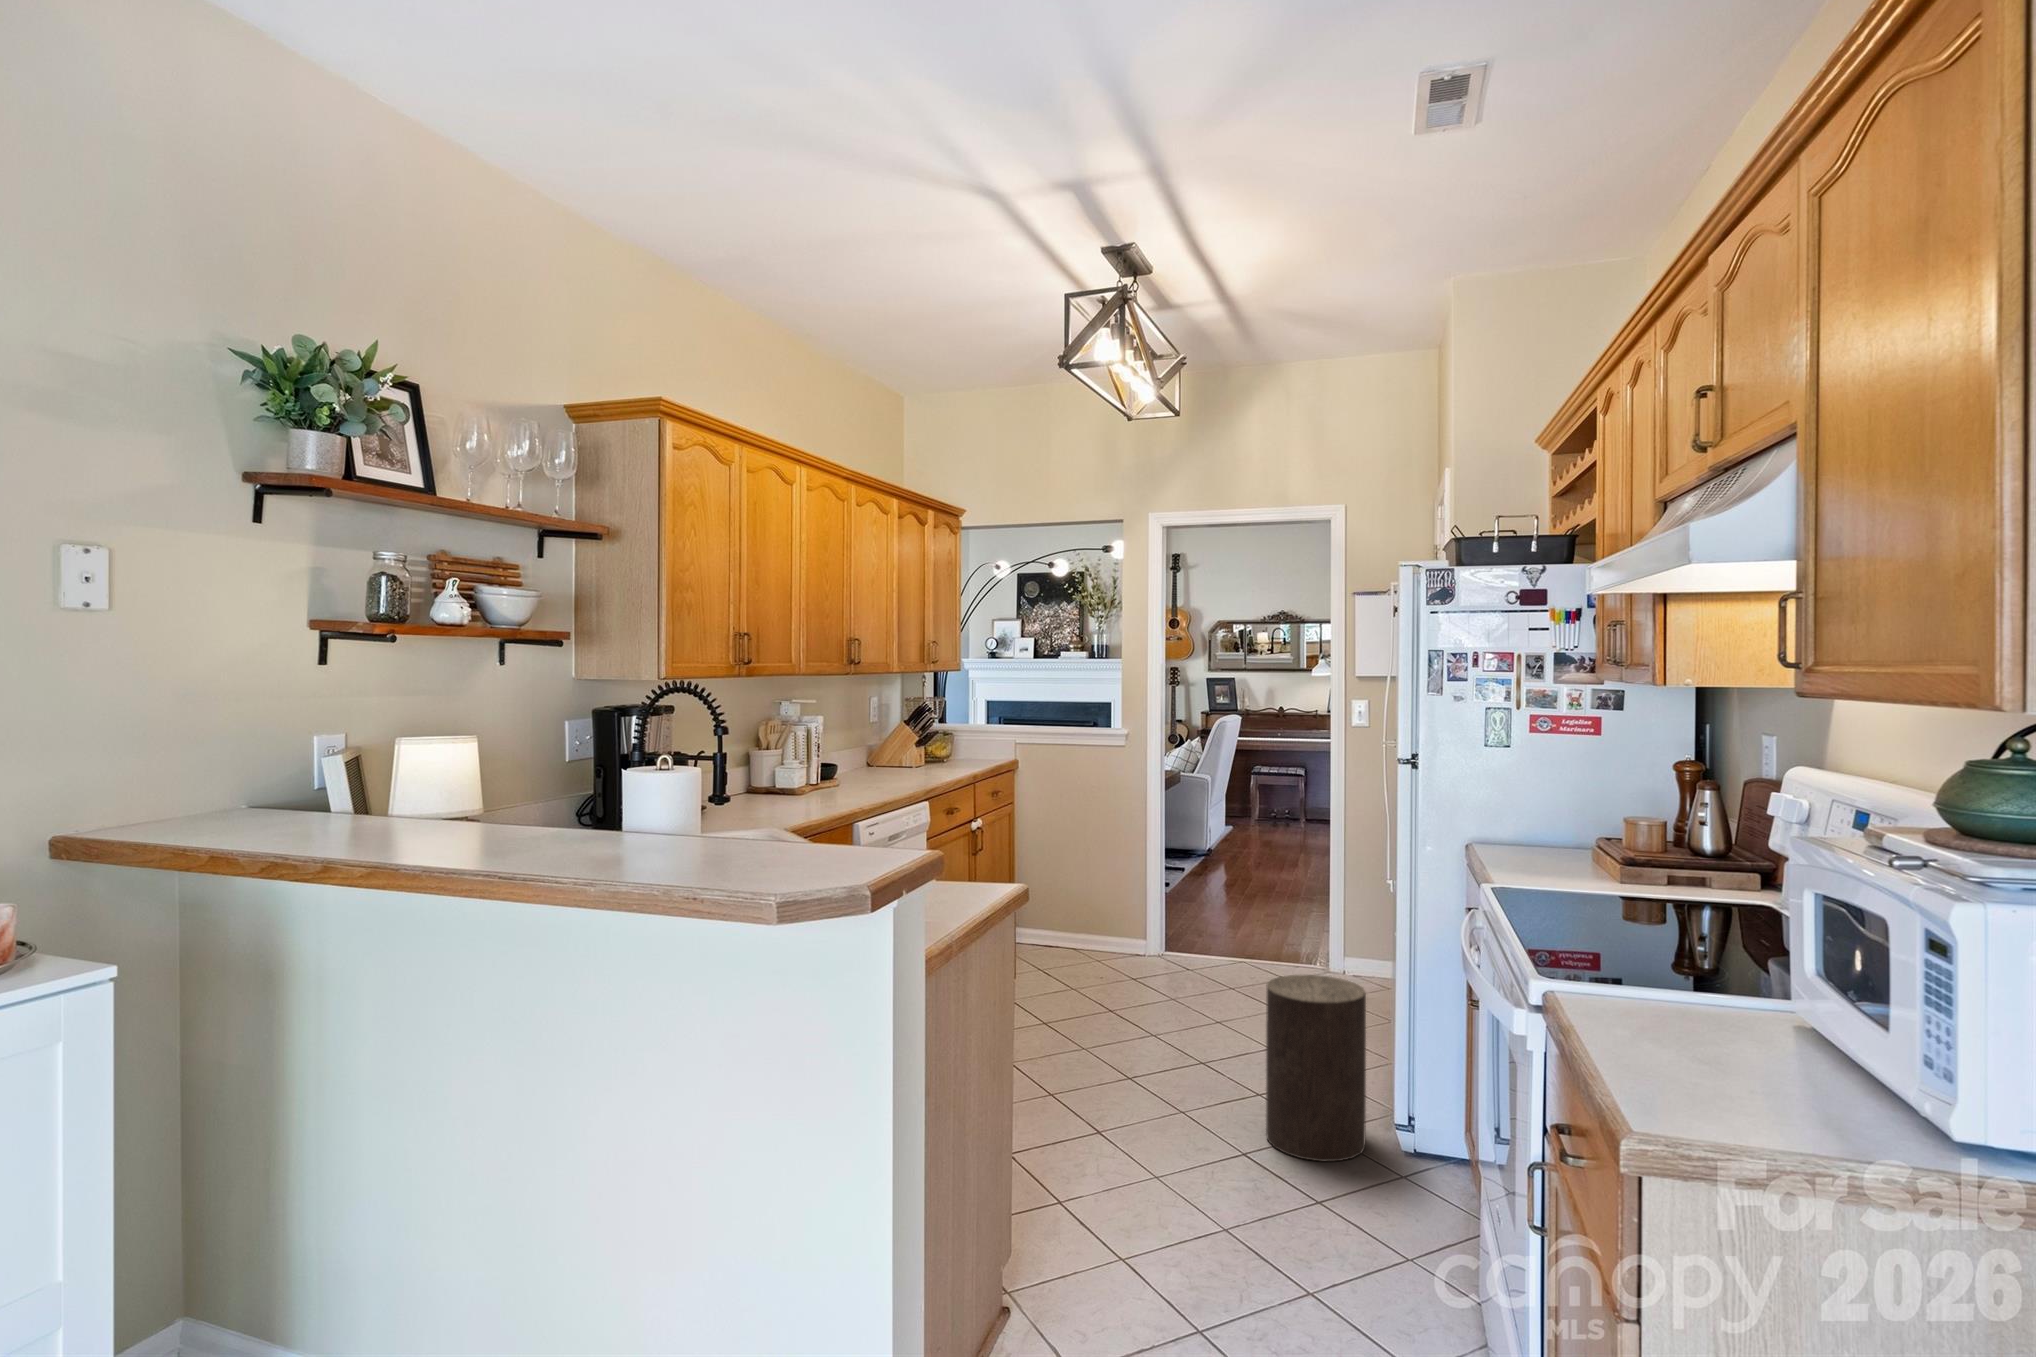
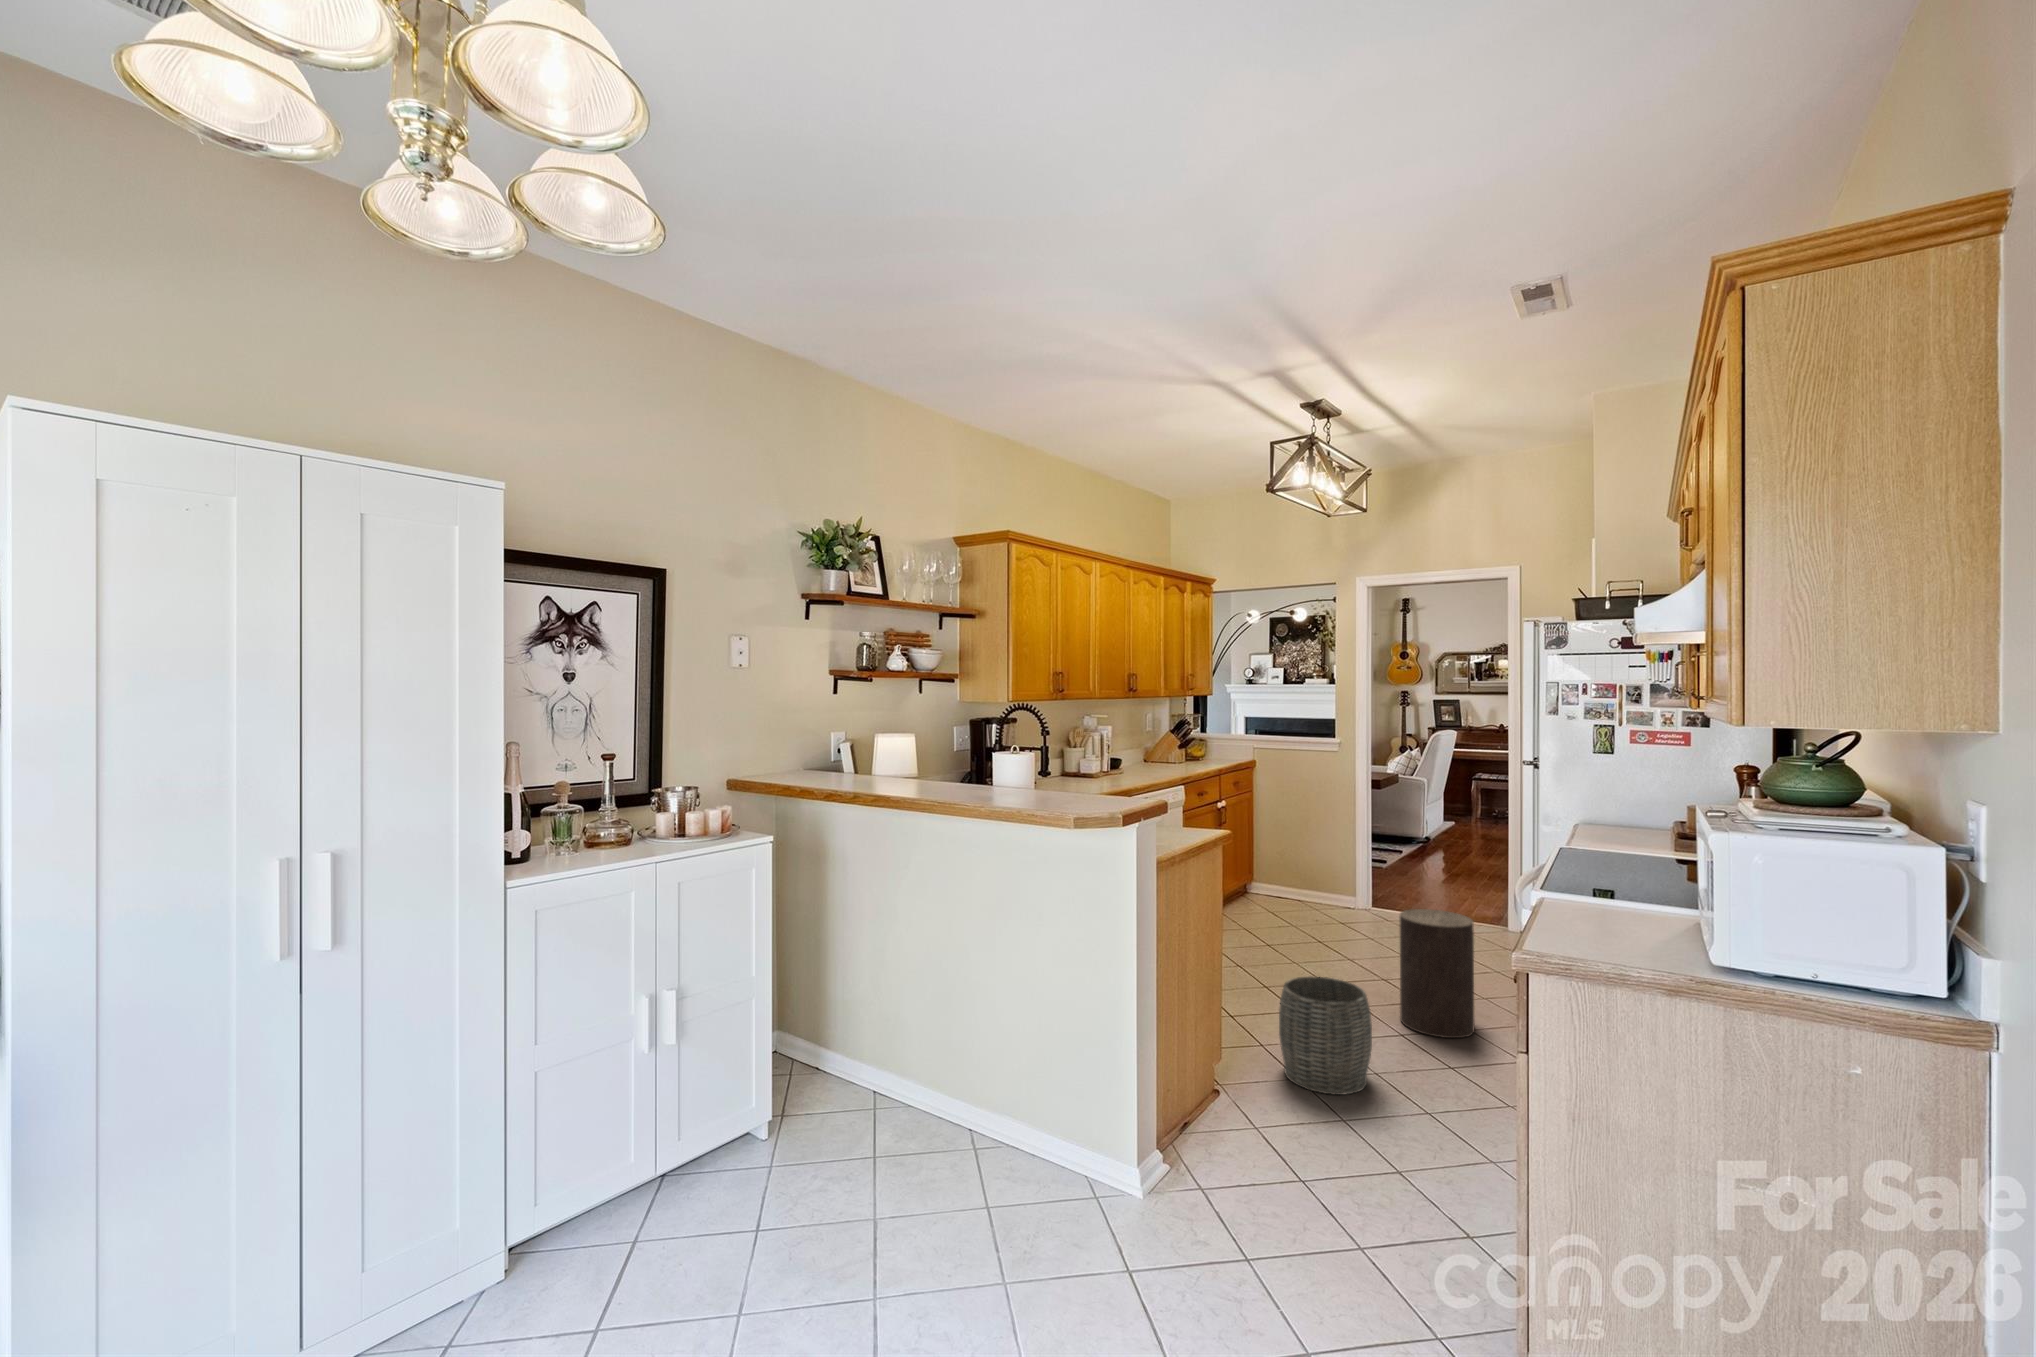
woven basket: none [1130,1104,1268,1295] -> present [1279,976,1372,1095]

